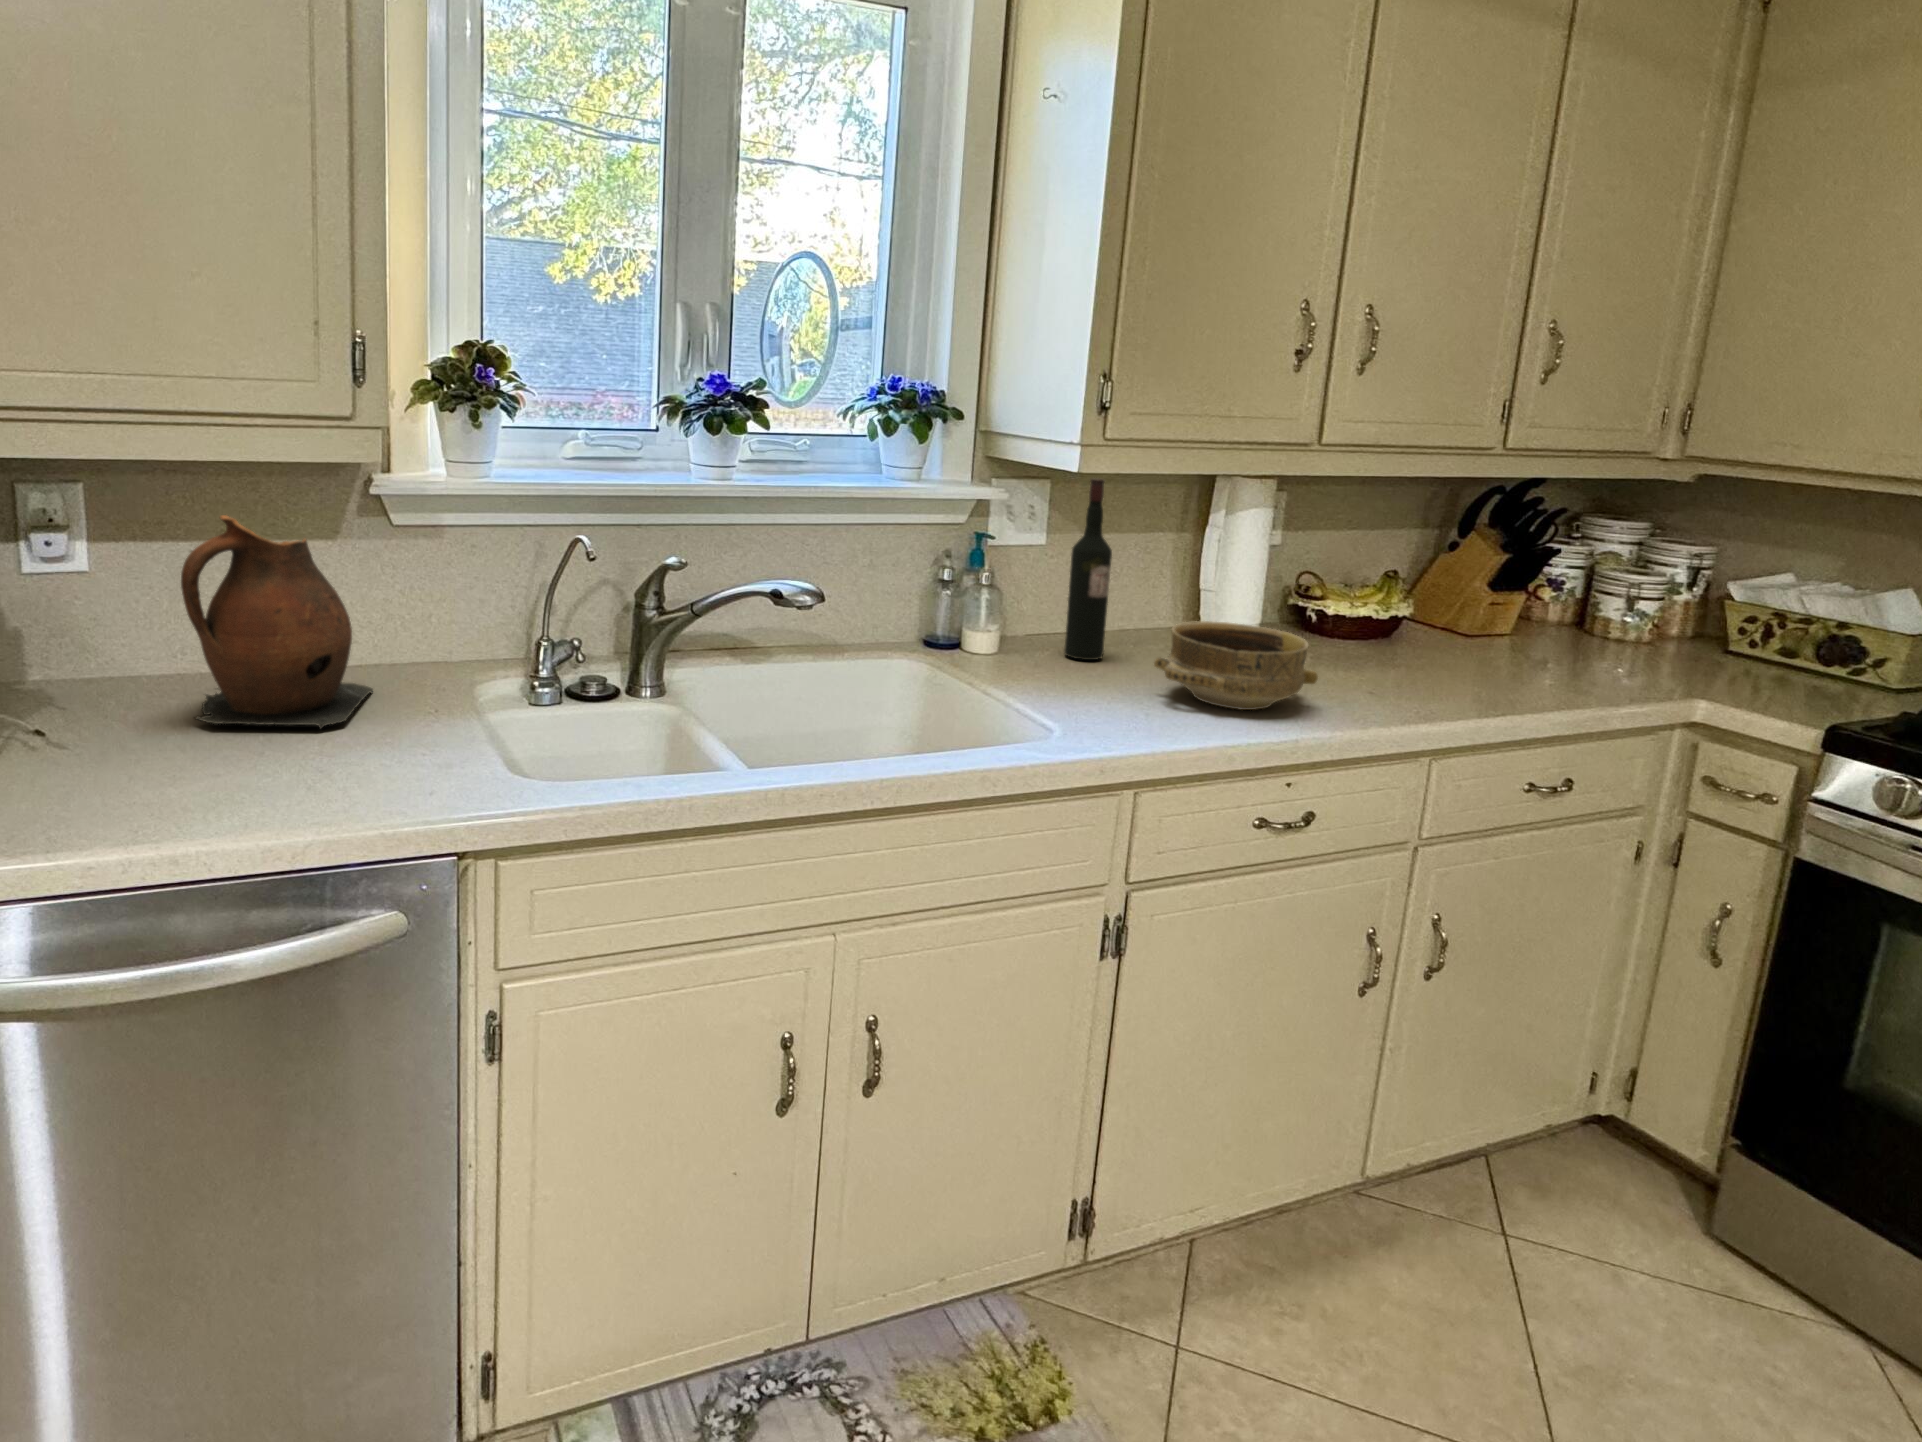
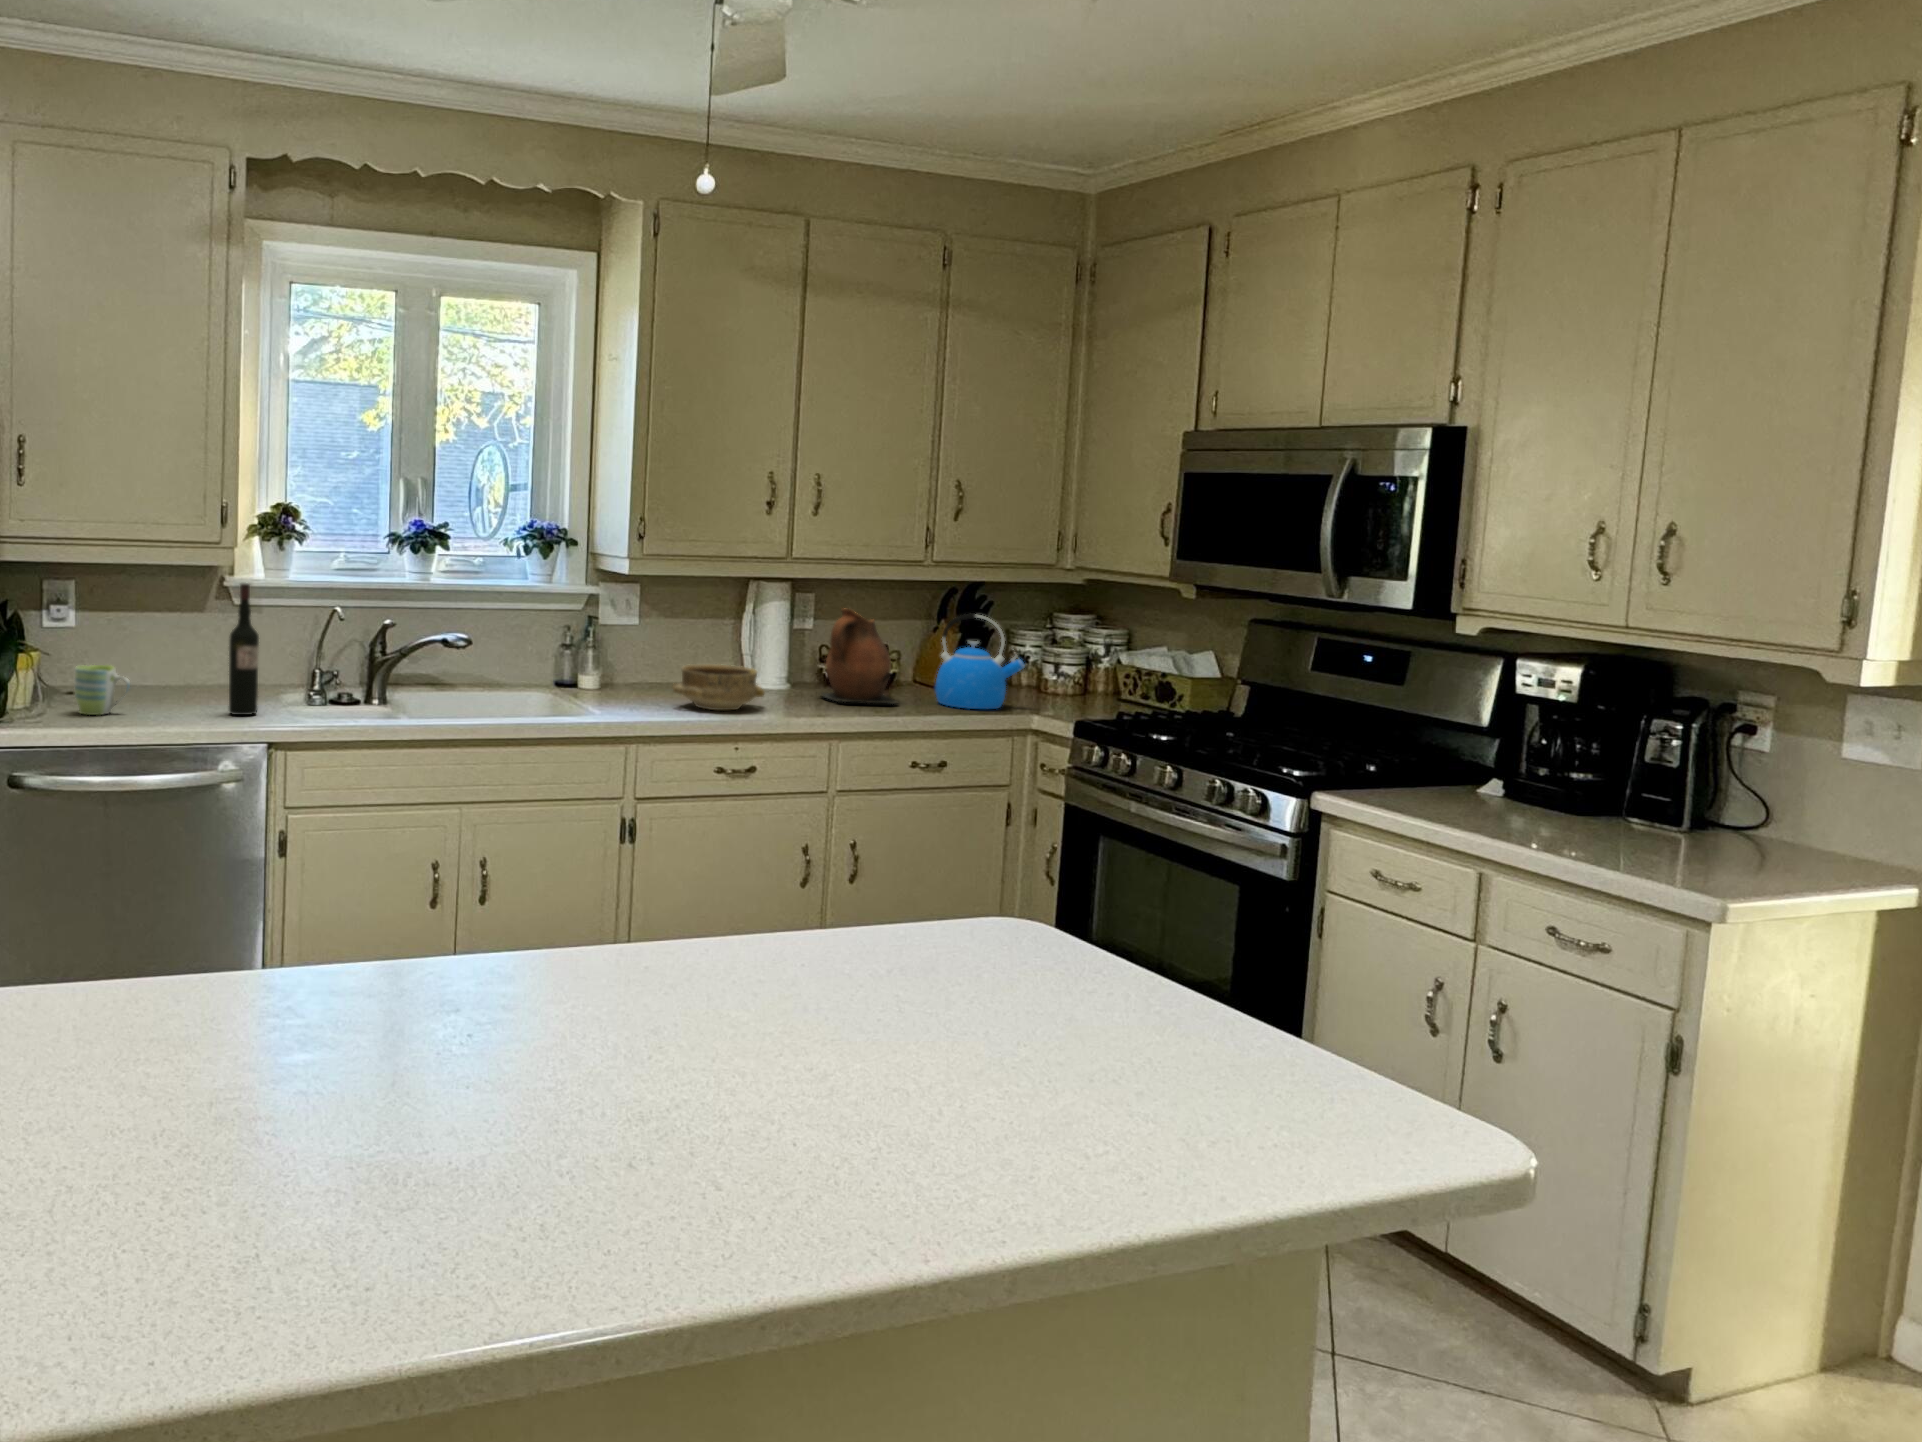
wine bottle: present [1064,478,1112,660] -> present [229,583,259,715]
ceramic pitcher: present [181,515,373,729] -> present [822,609,897,704]
kettle: none [1531,532,1691,691] -> present [935,613,1025,709]
mug: none [46,664,170,774] -> present [74,665,130,715]

